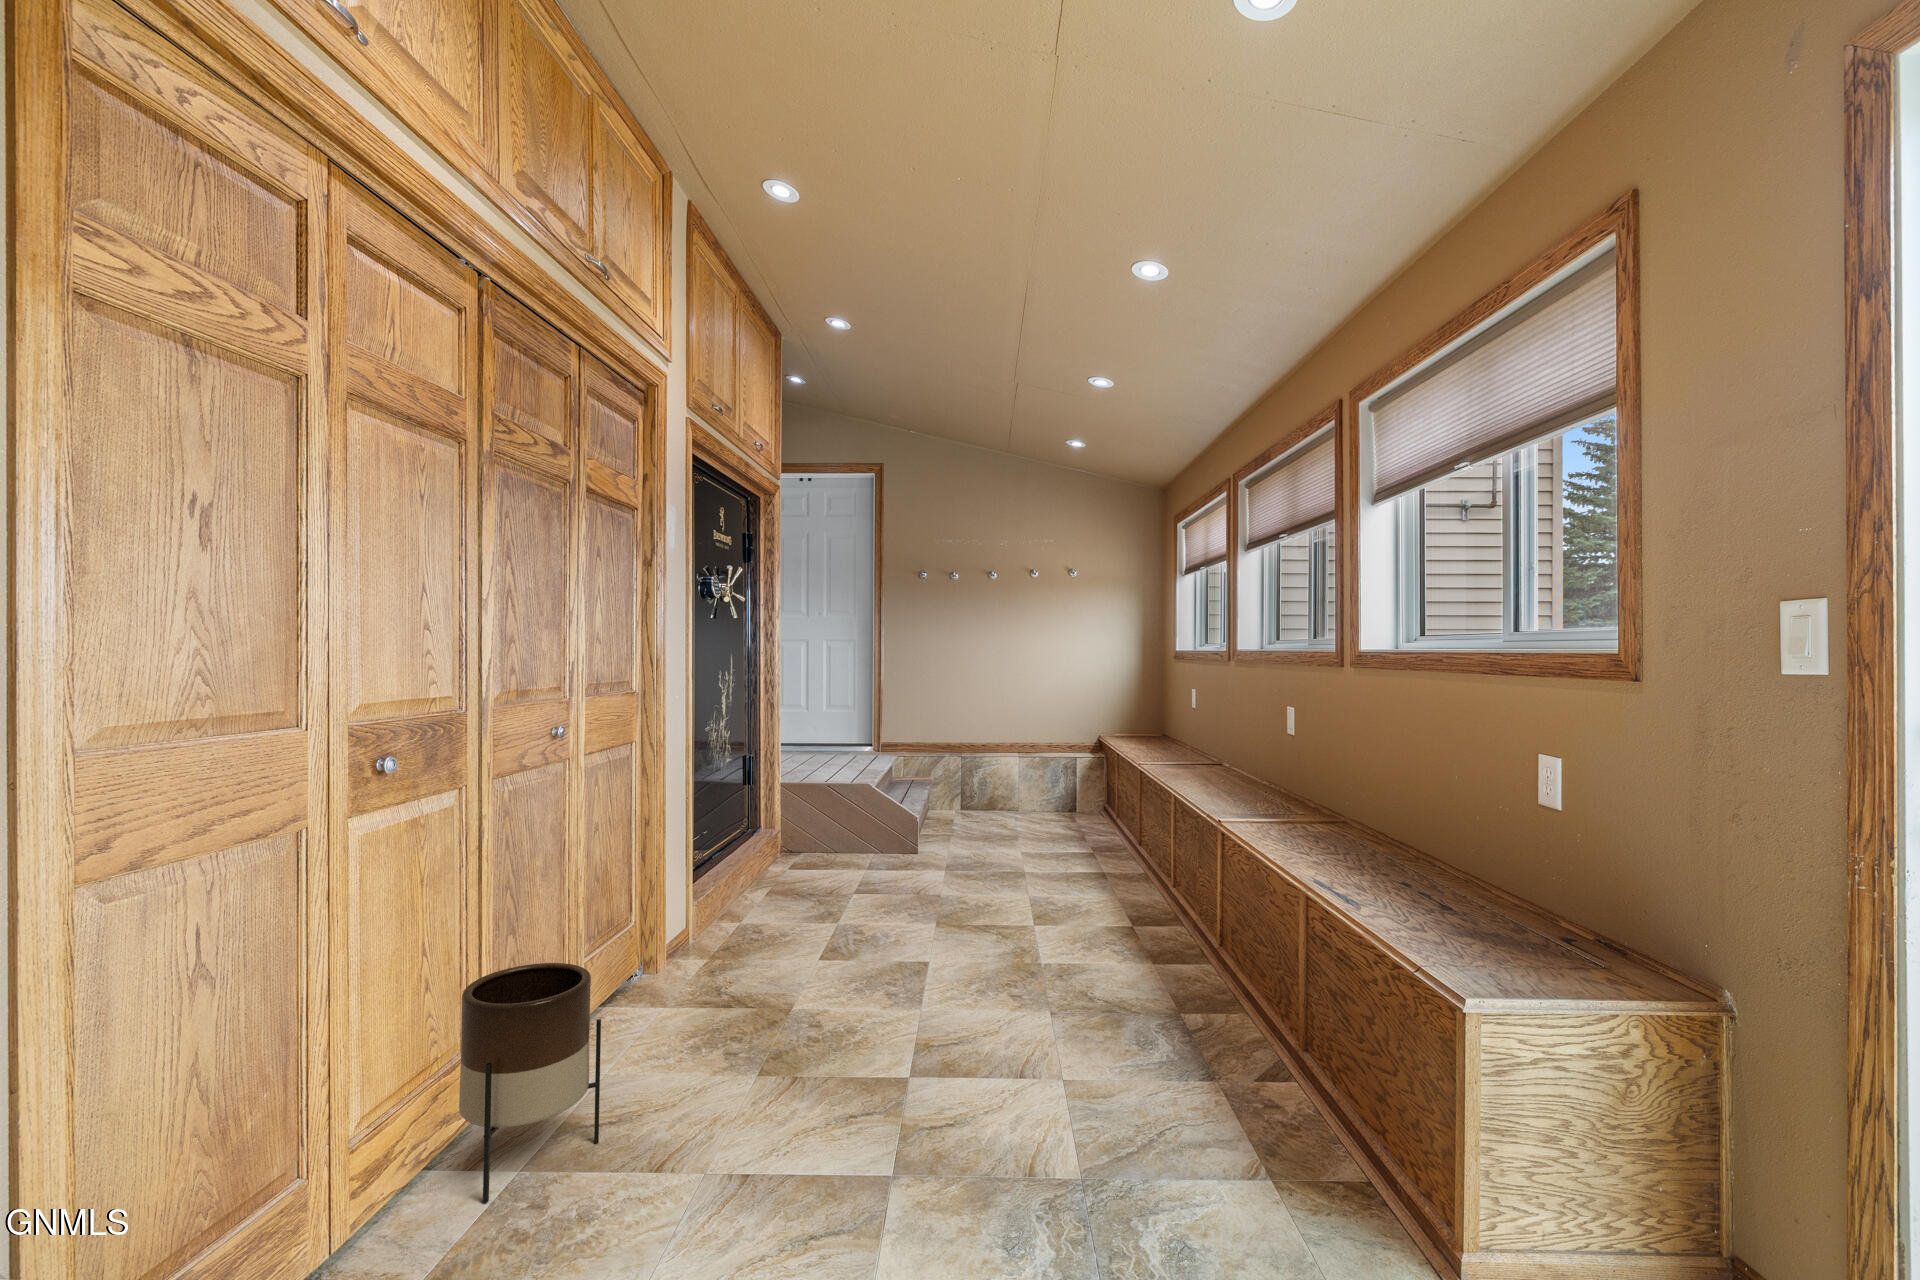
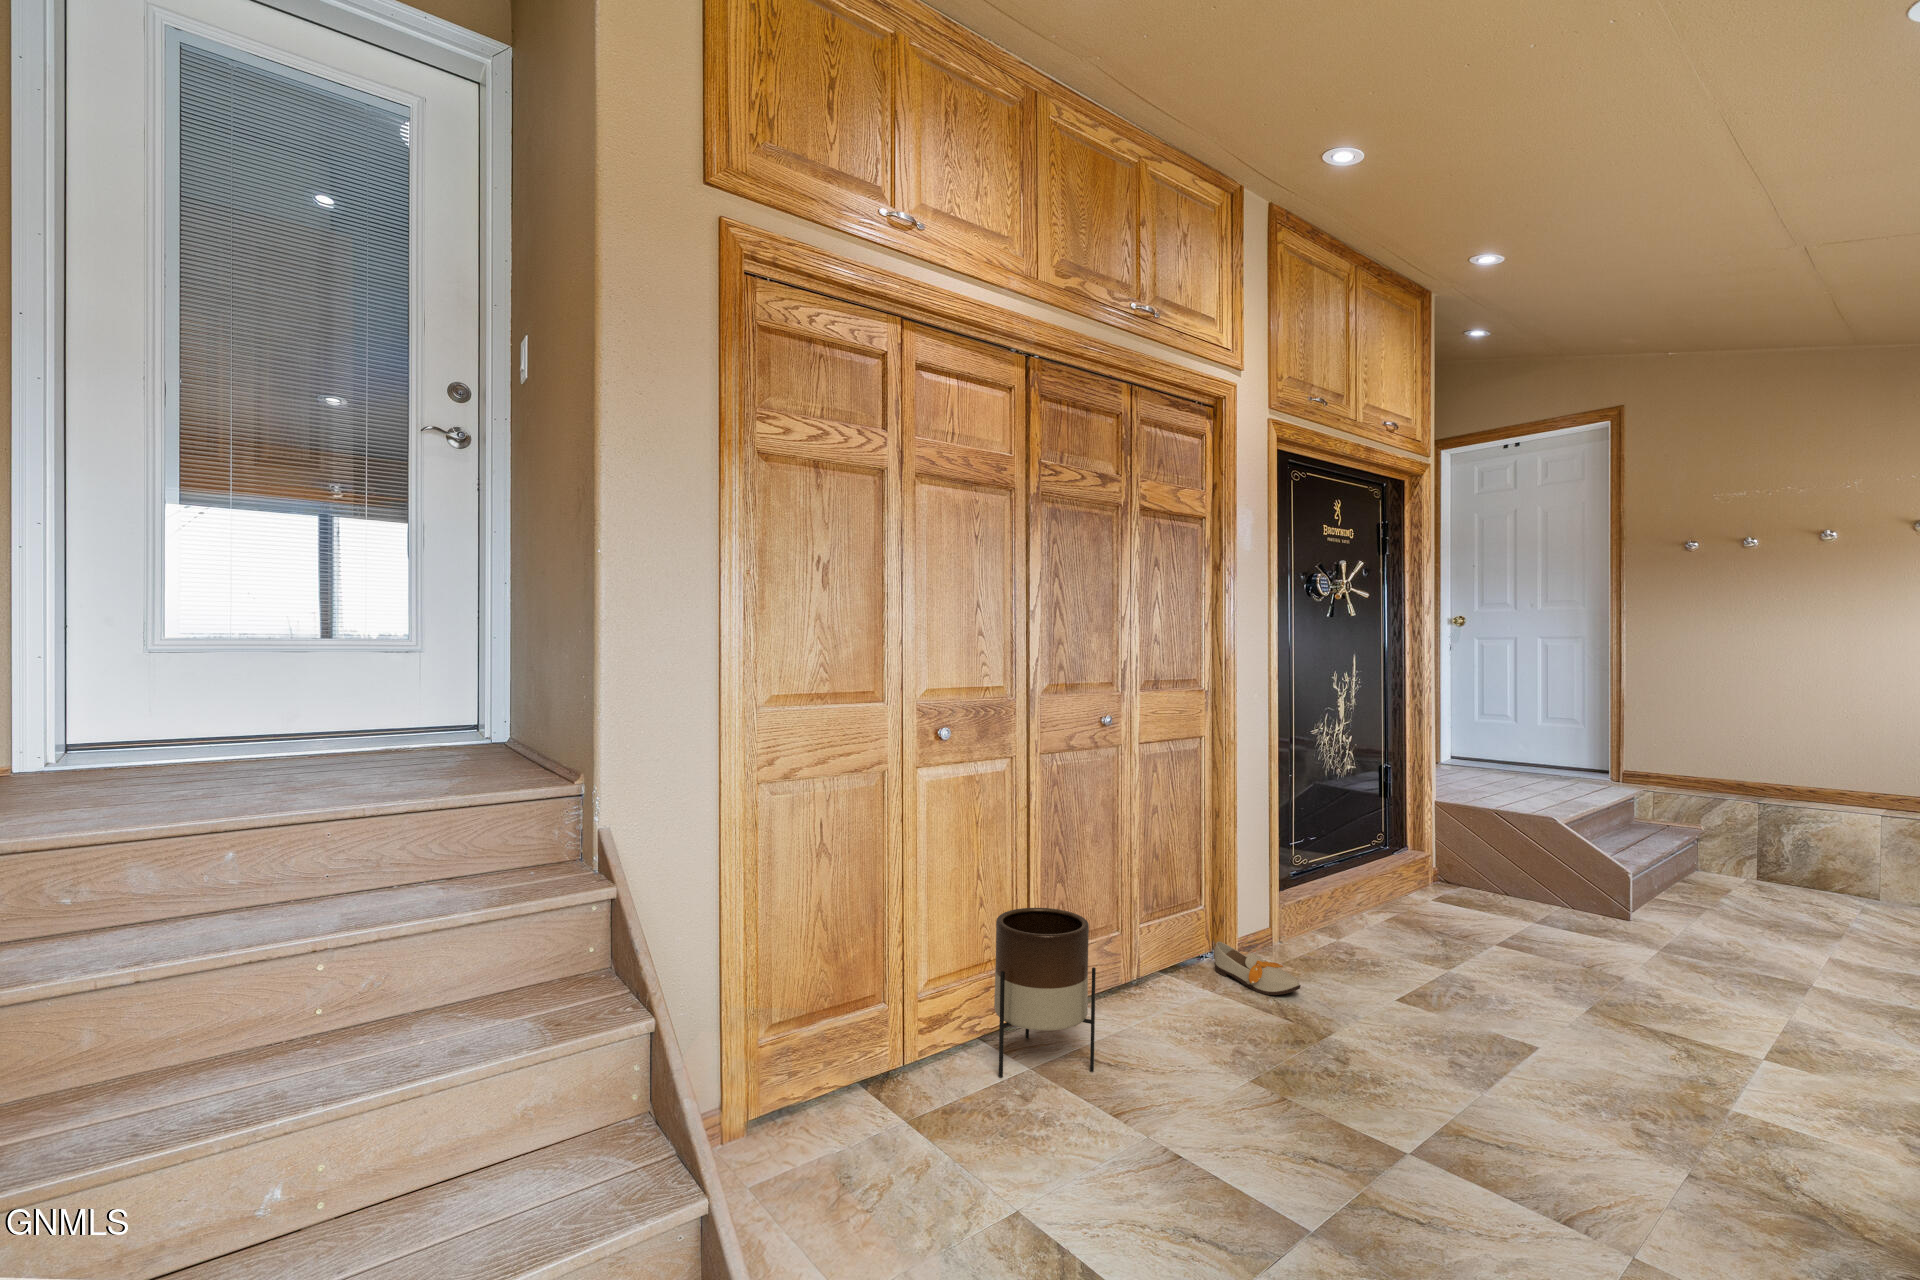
shoe: none [649,953,747,993] -> present [1214,942,1301,995]

